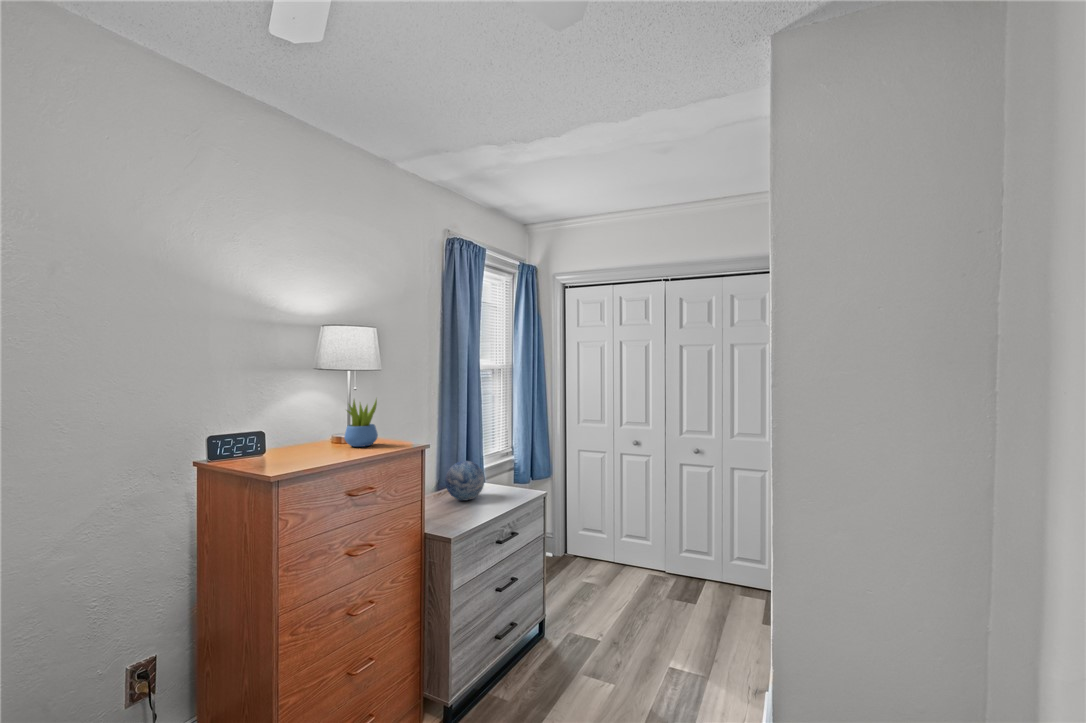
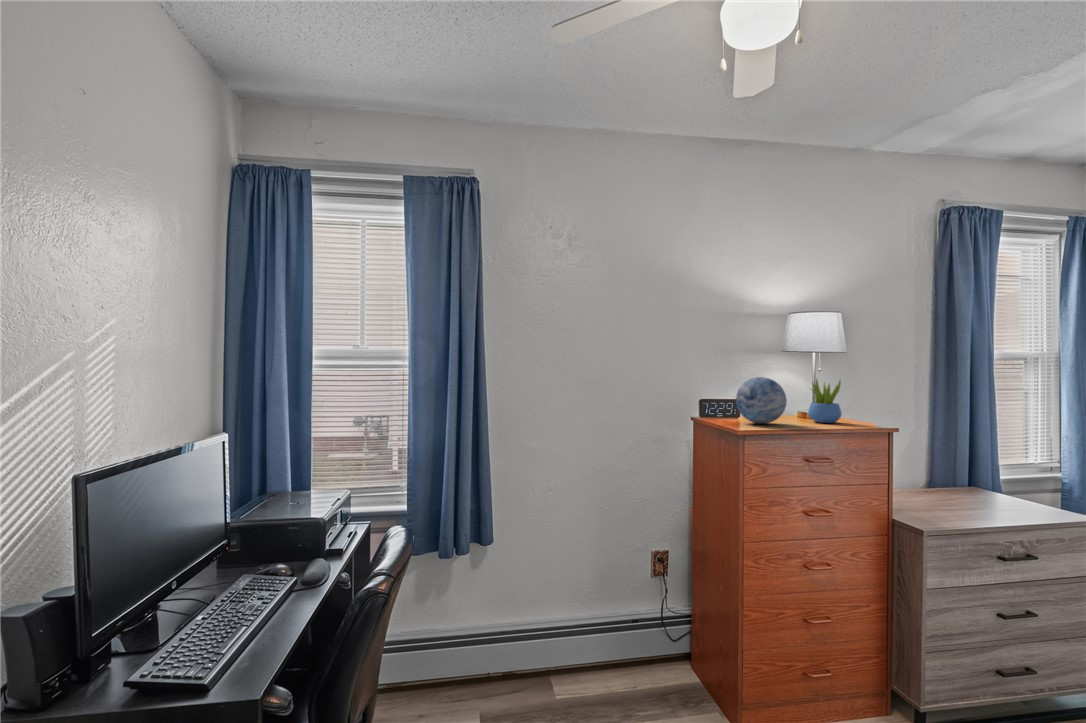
decorative orb: present [445,461,485,501] -> present [736,377,787,424]

